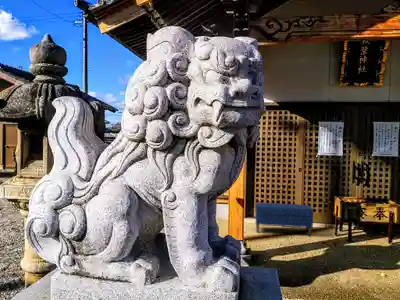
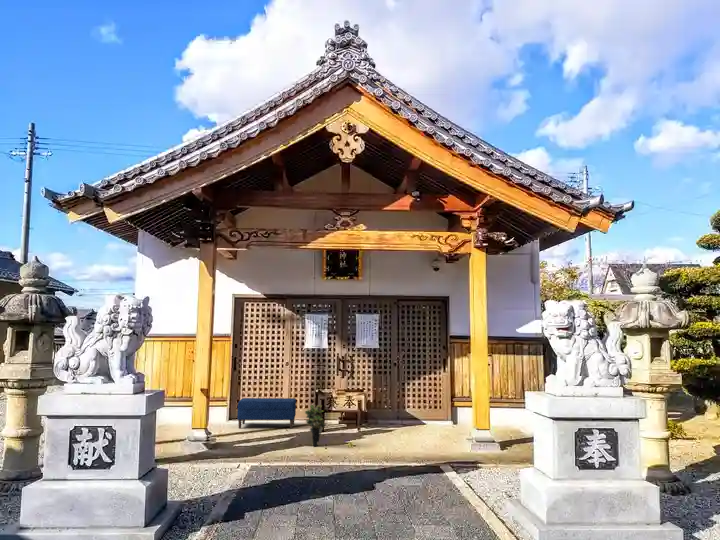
potted plant: none [341,218,368,263] -> present [305,405,326,446]

